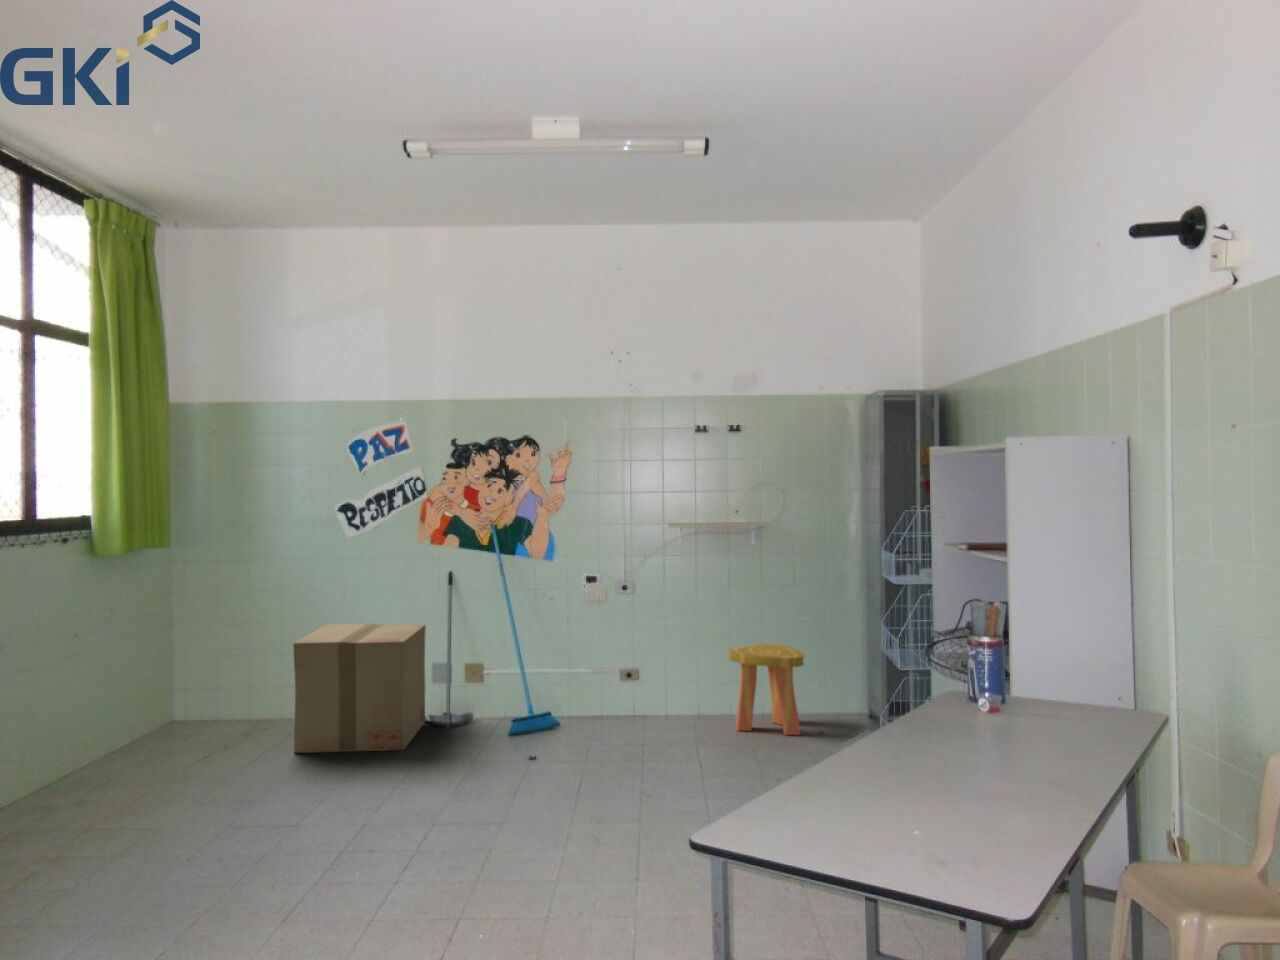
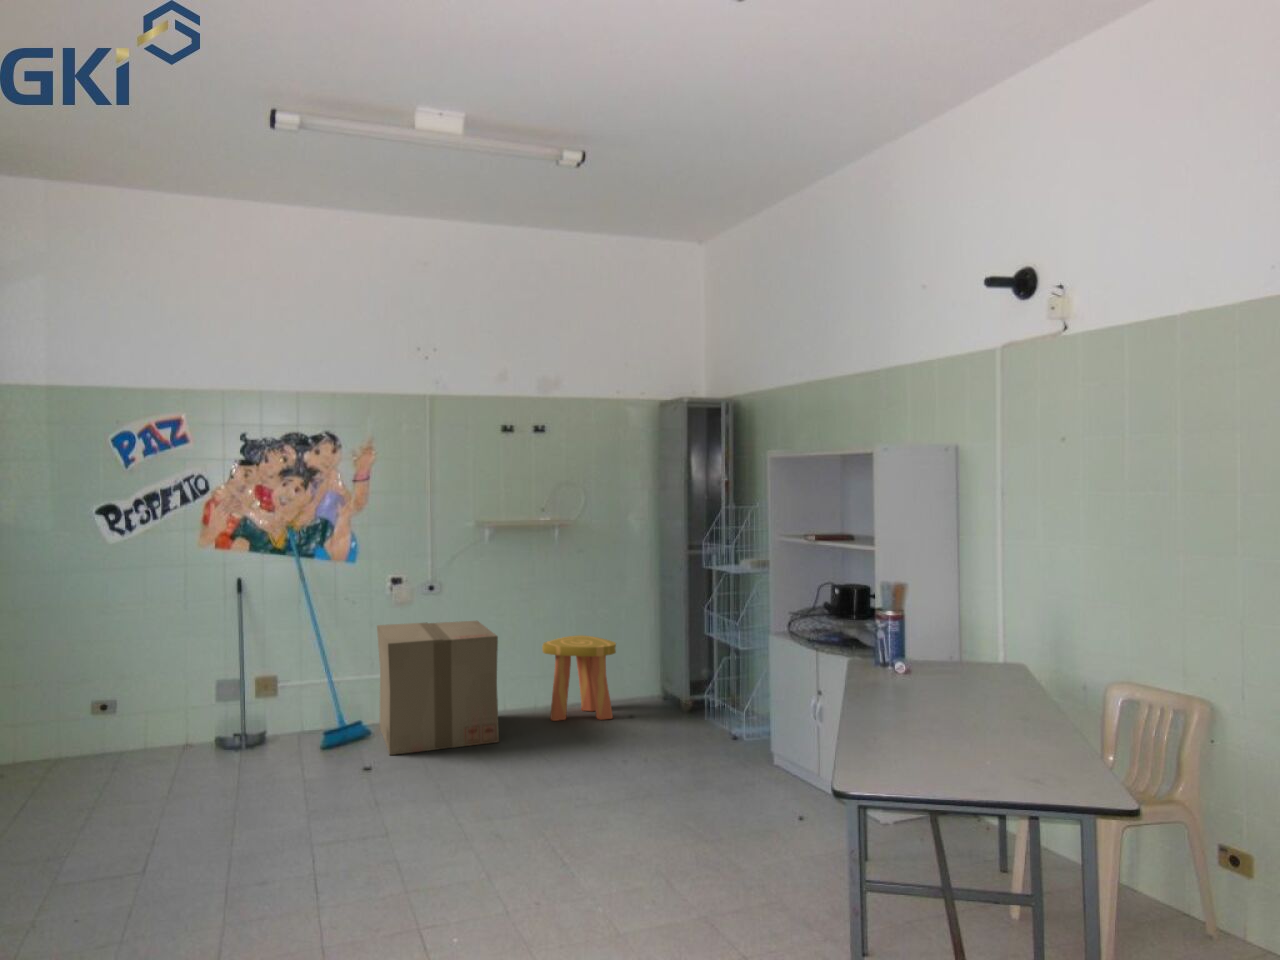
cardboard box: present [293,624,426,753] -> present [377,621,499,755]

